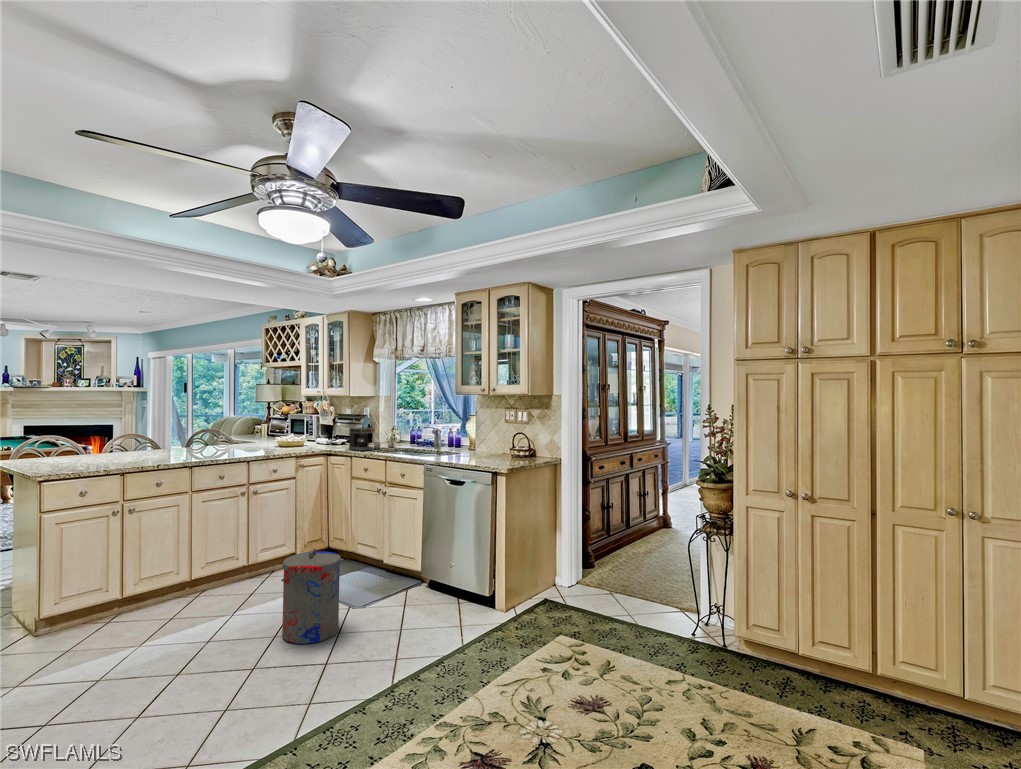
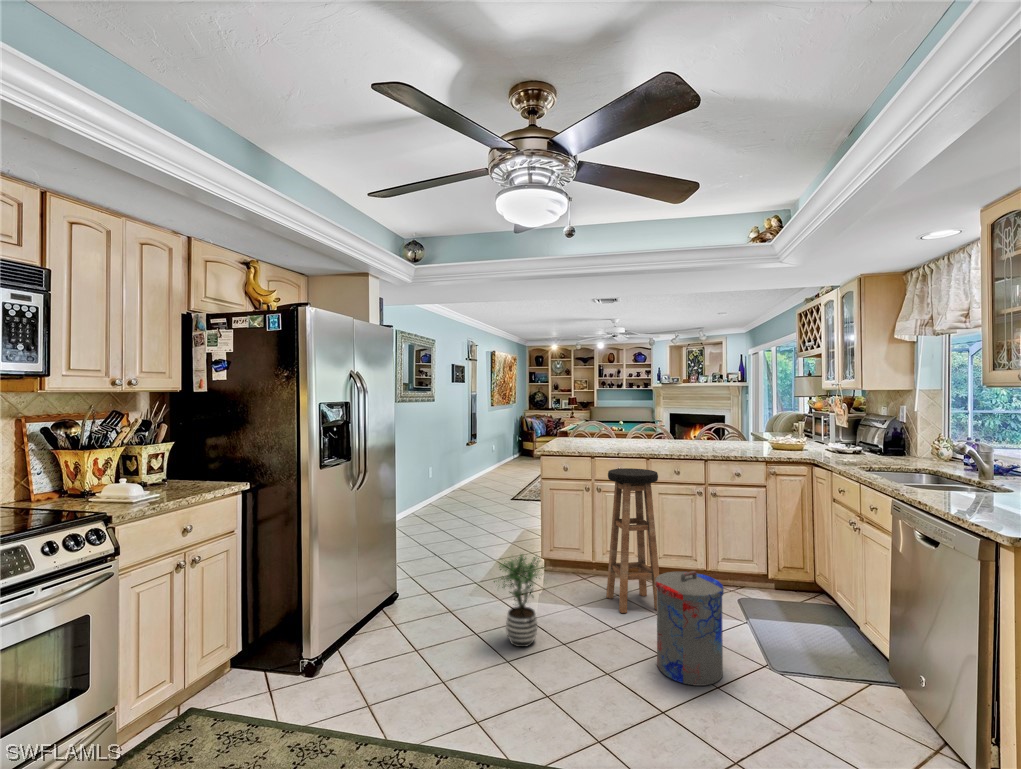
coffee maker: present [349,428,394,451] -> none [840,431,919,465]
bar stool: none [165,476,236,627] -> present [606,468,659,613]
potted plant: none [93,584,182,700] -> present [494,555,542,647]

